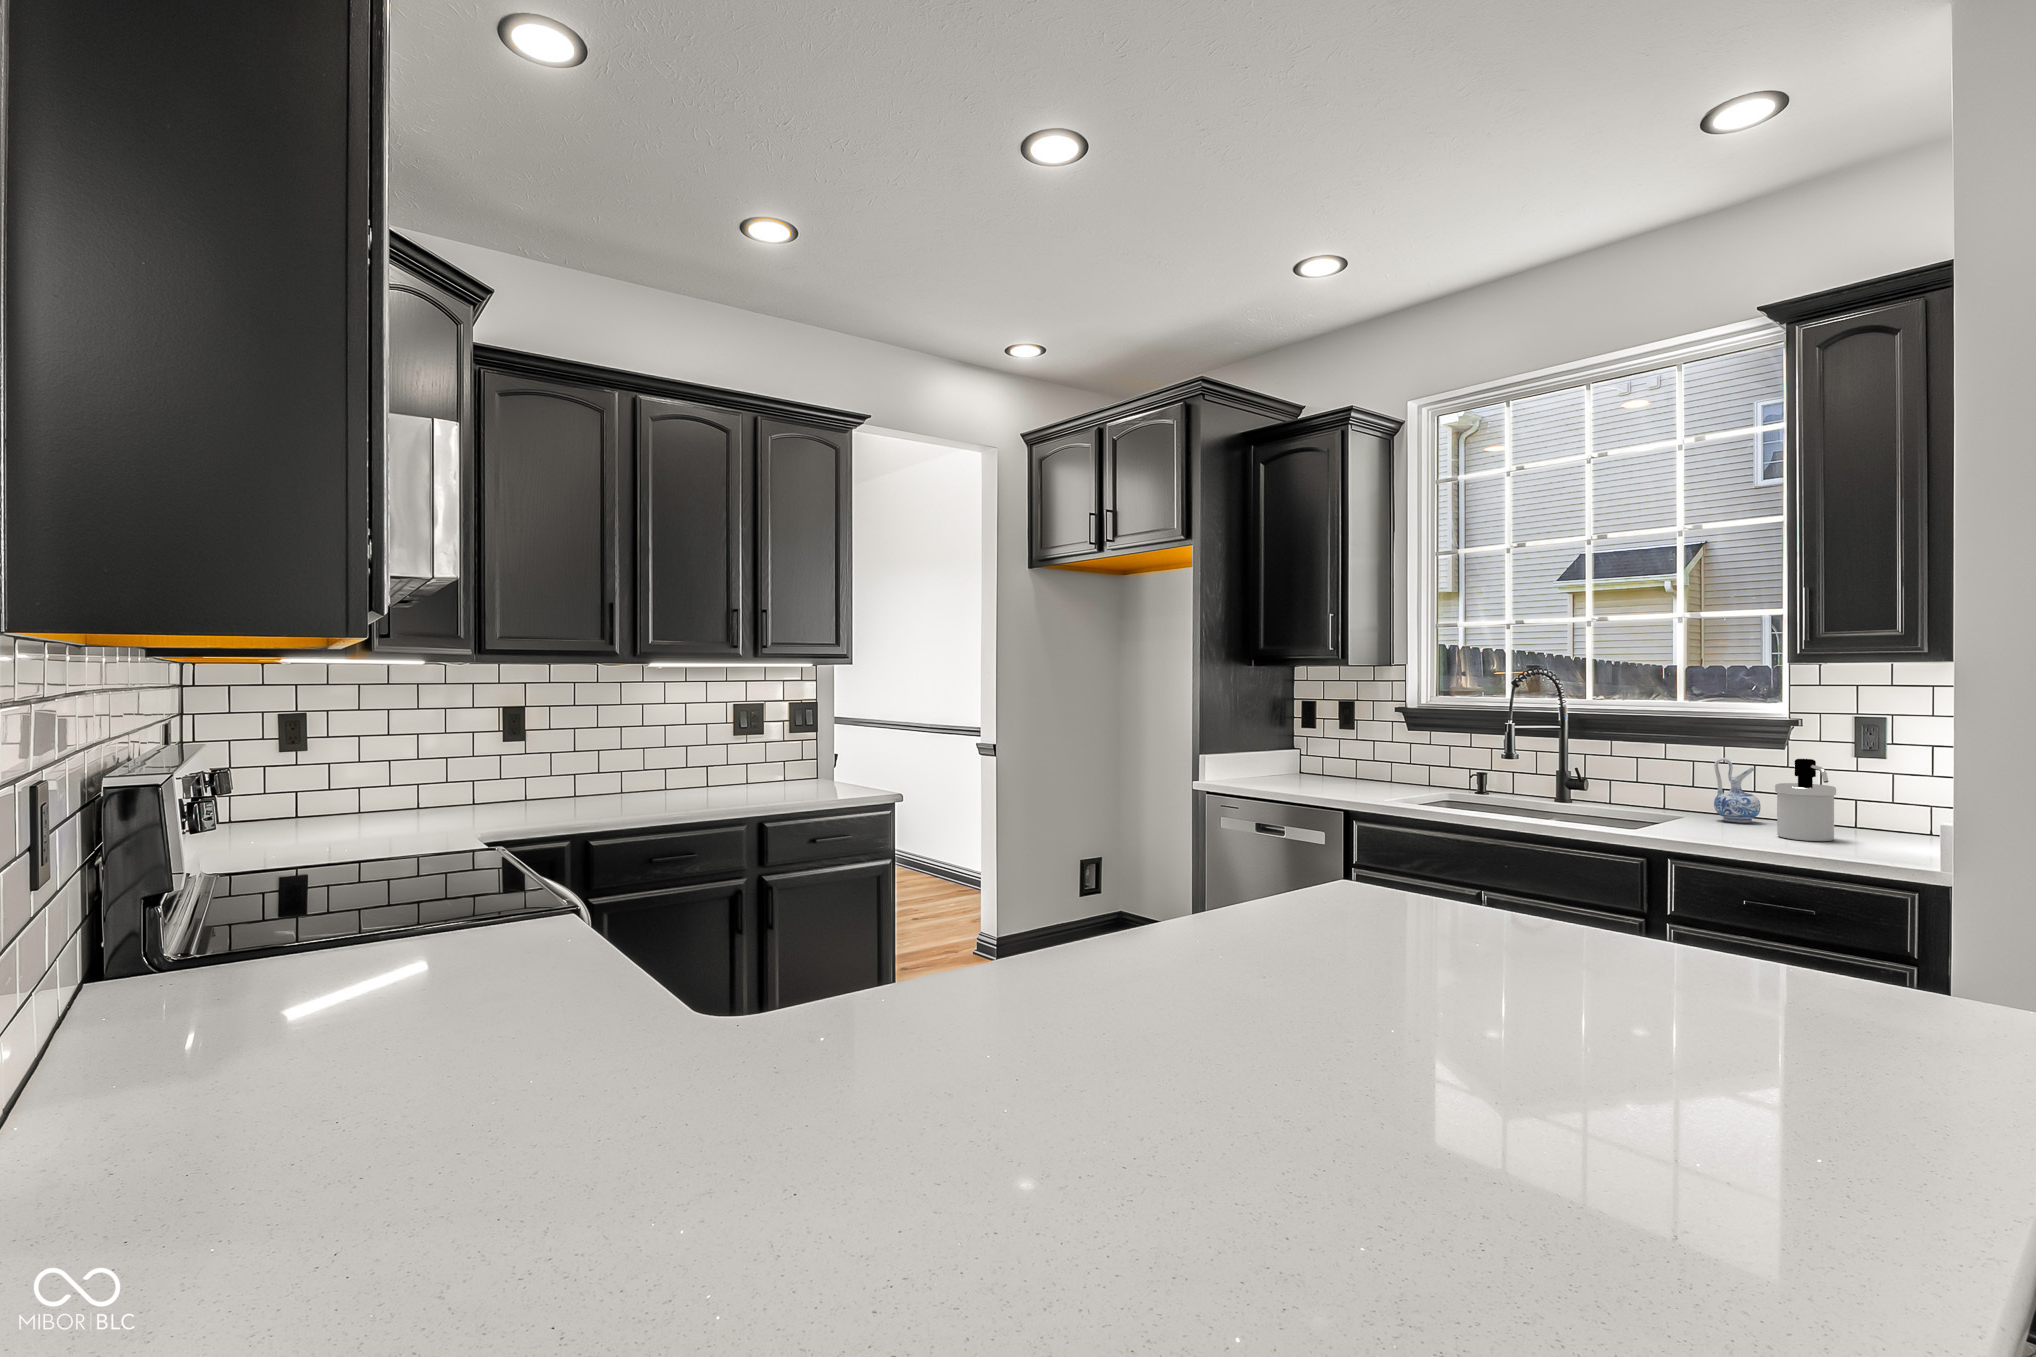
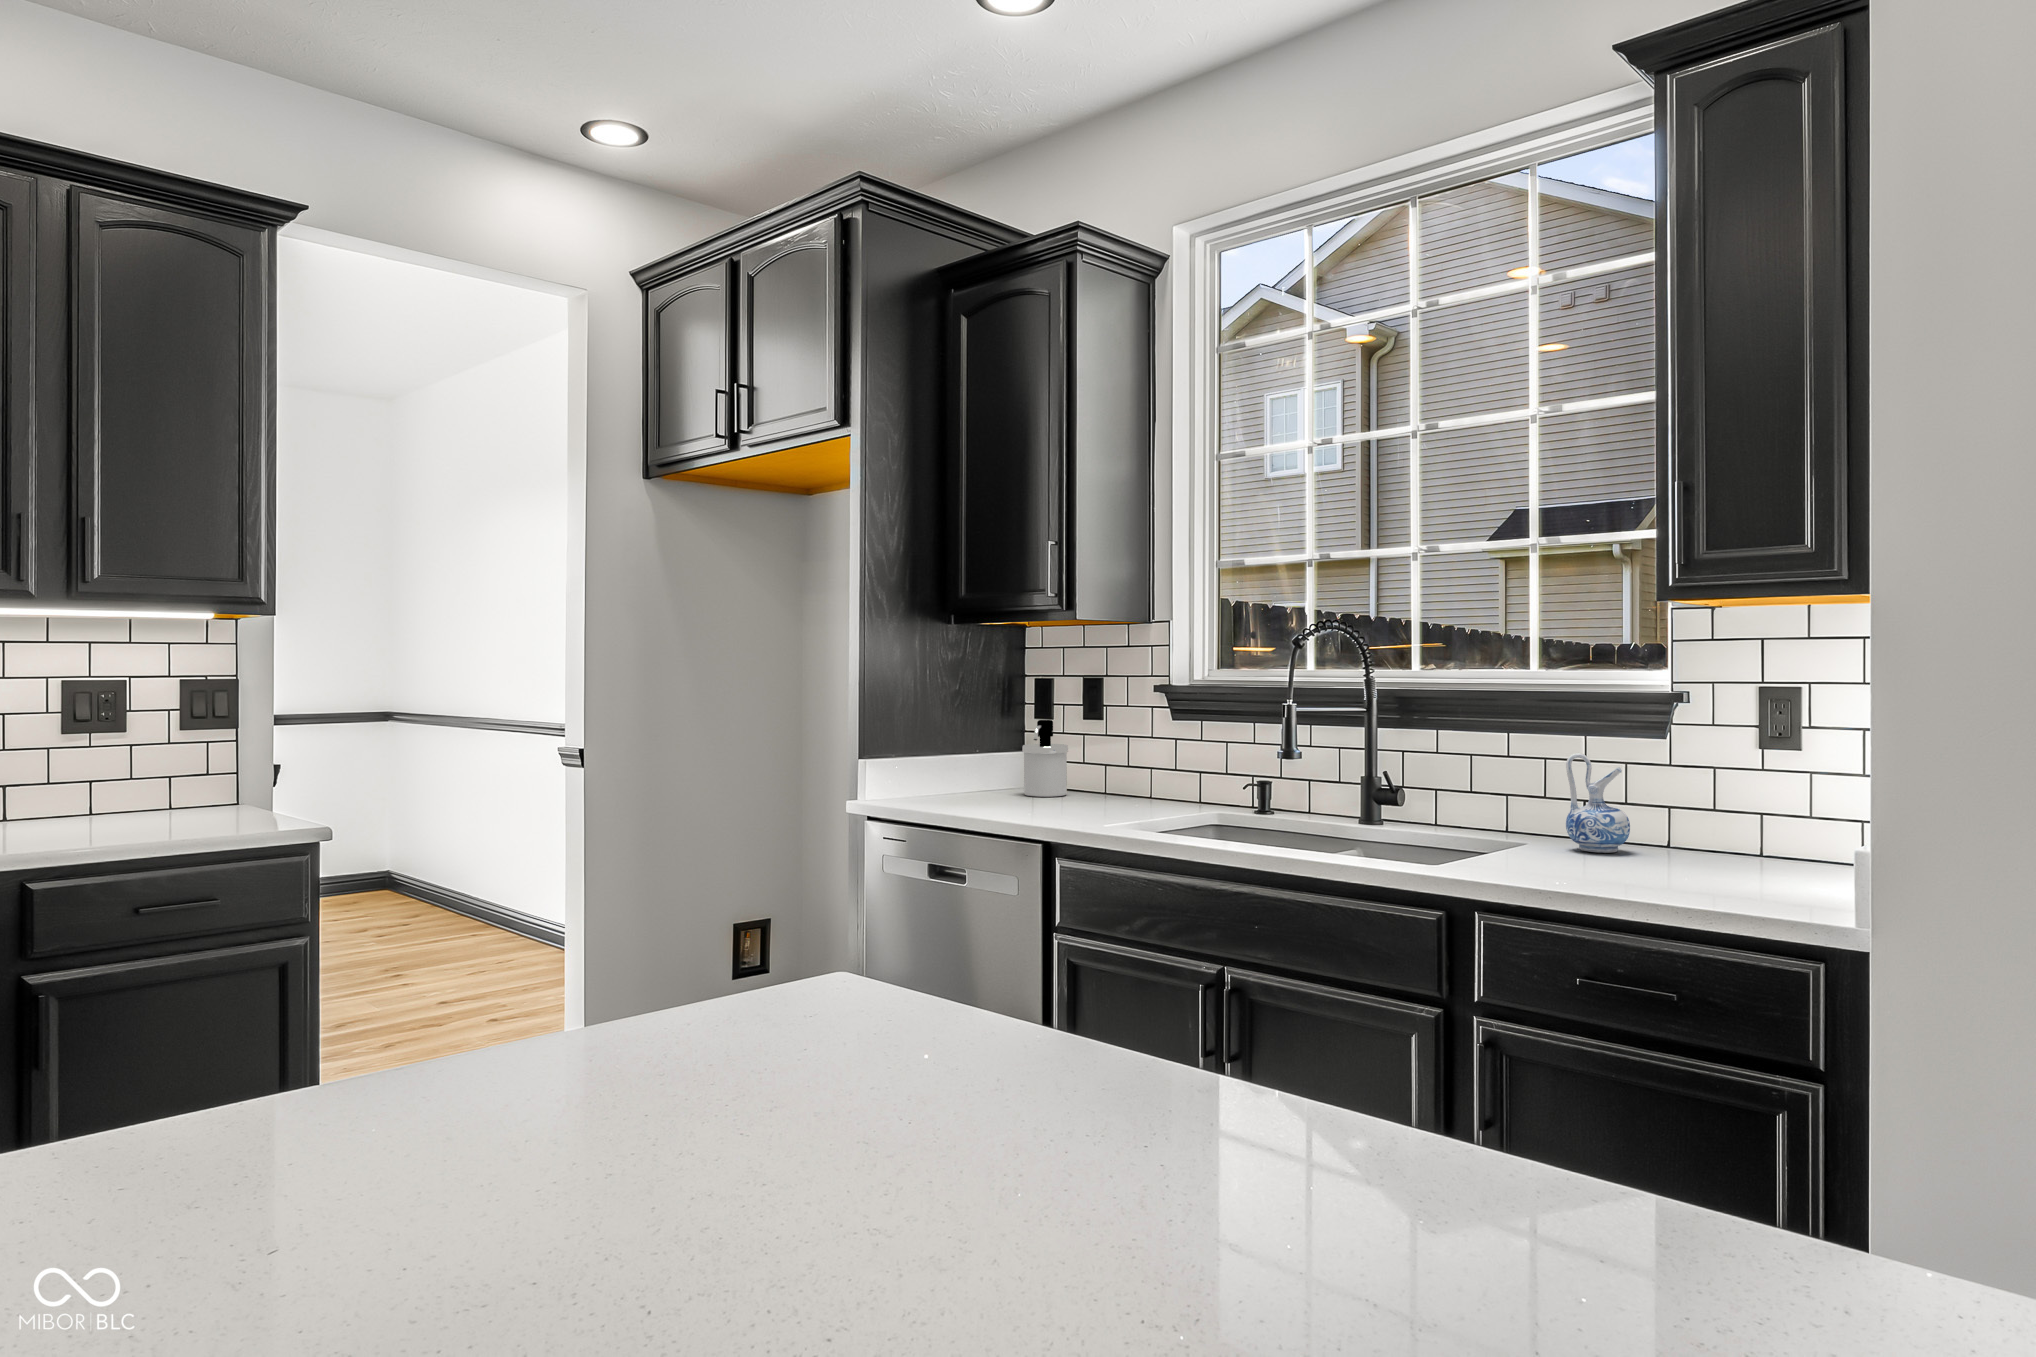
soap dispenser: present [1775,759,1836,841] -> present [1022,720,1068,797]

